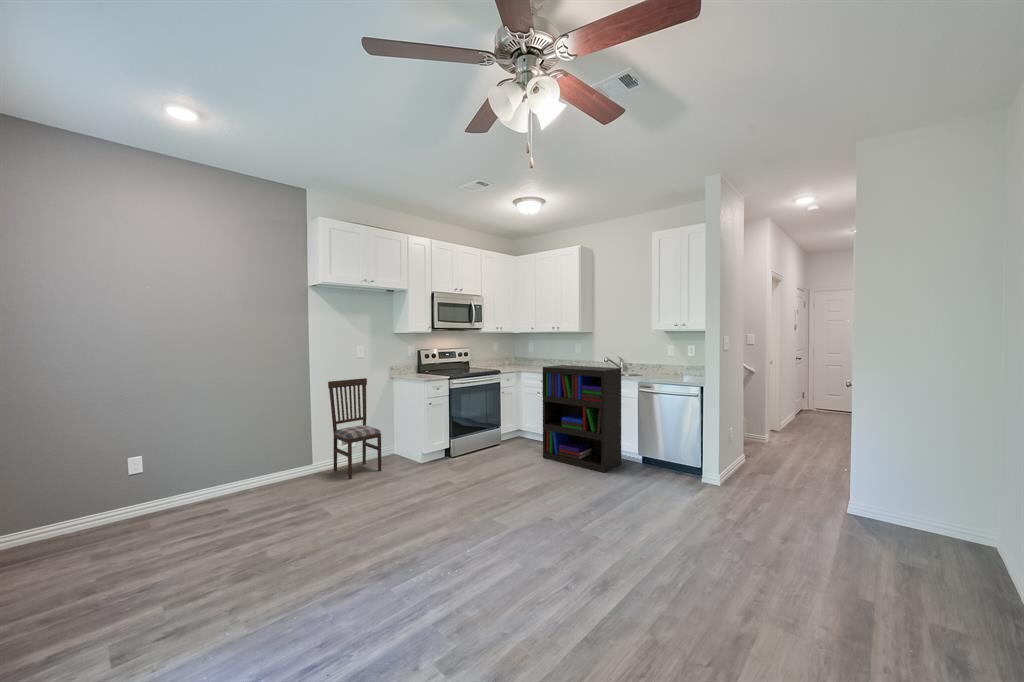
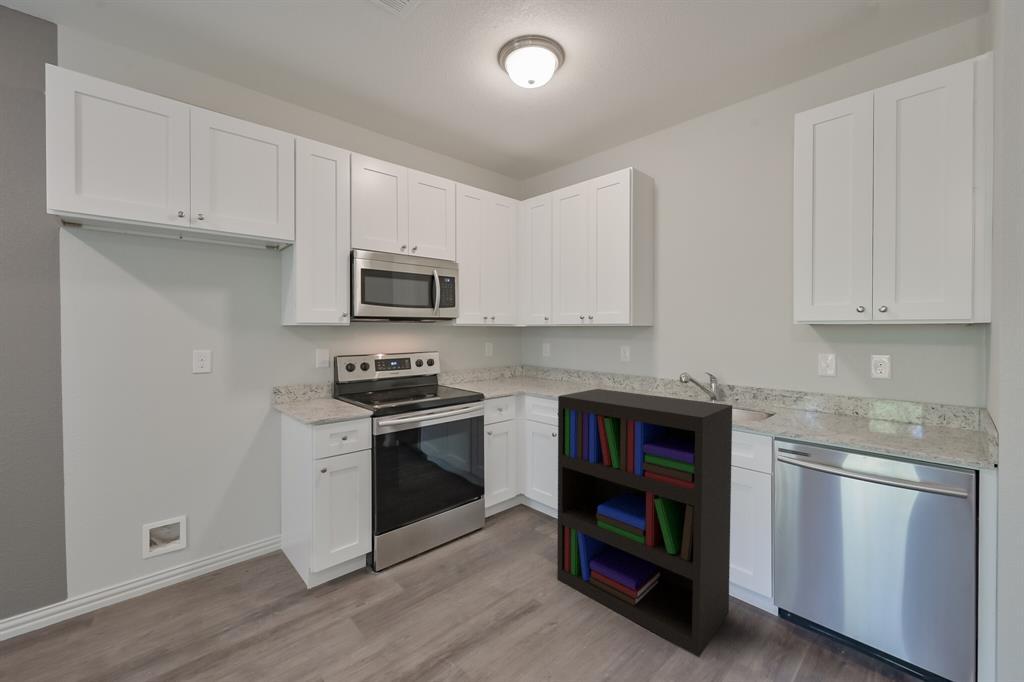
dining chair: present [328,378,381,479] -> none [101,413,212,650]

